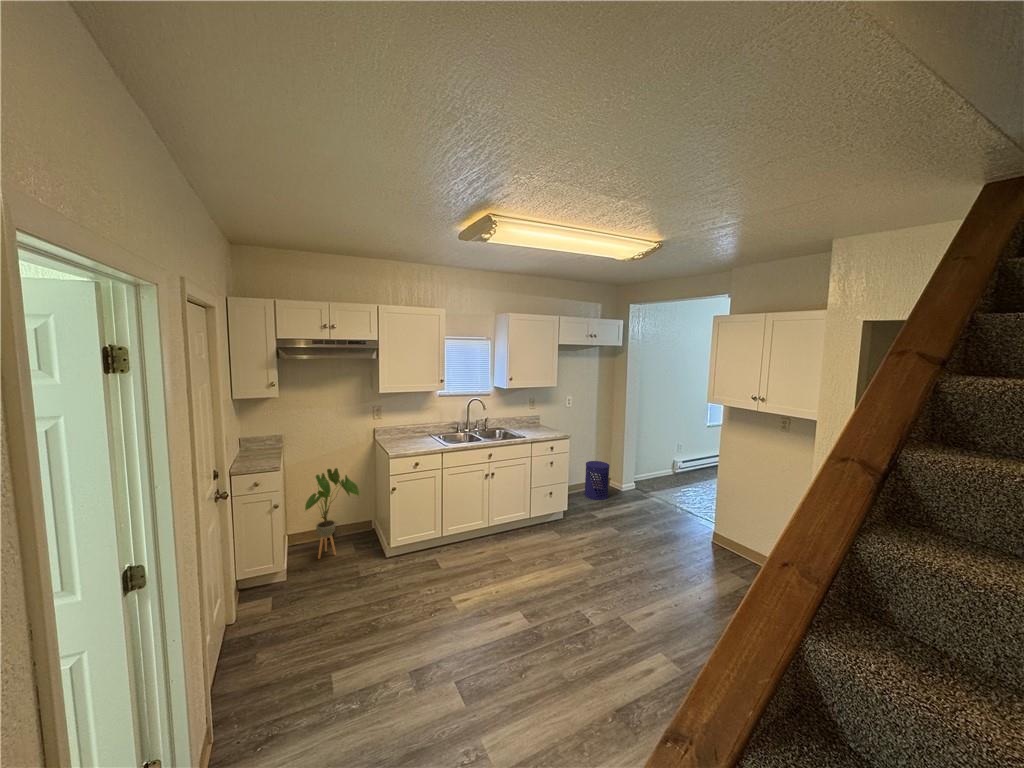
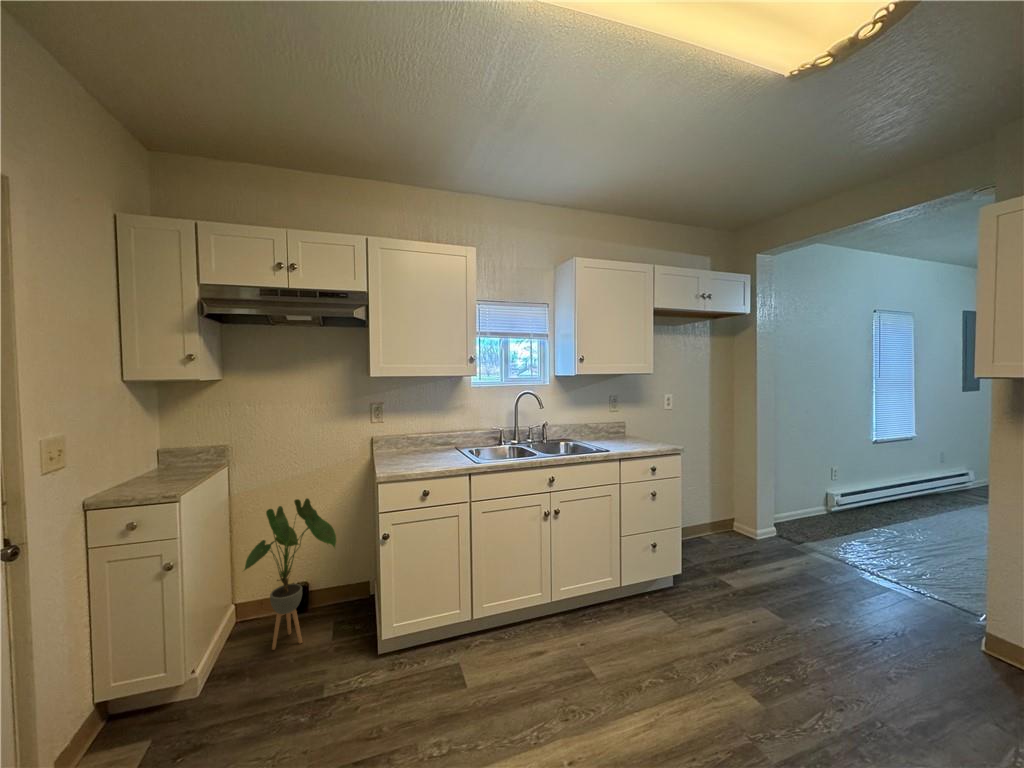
waste bin: present [584,461,609,500] -> none [698,492,739,554]

